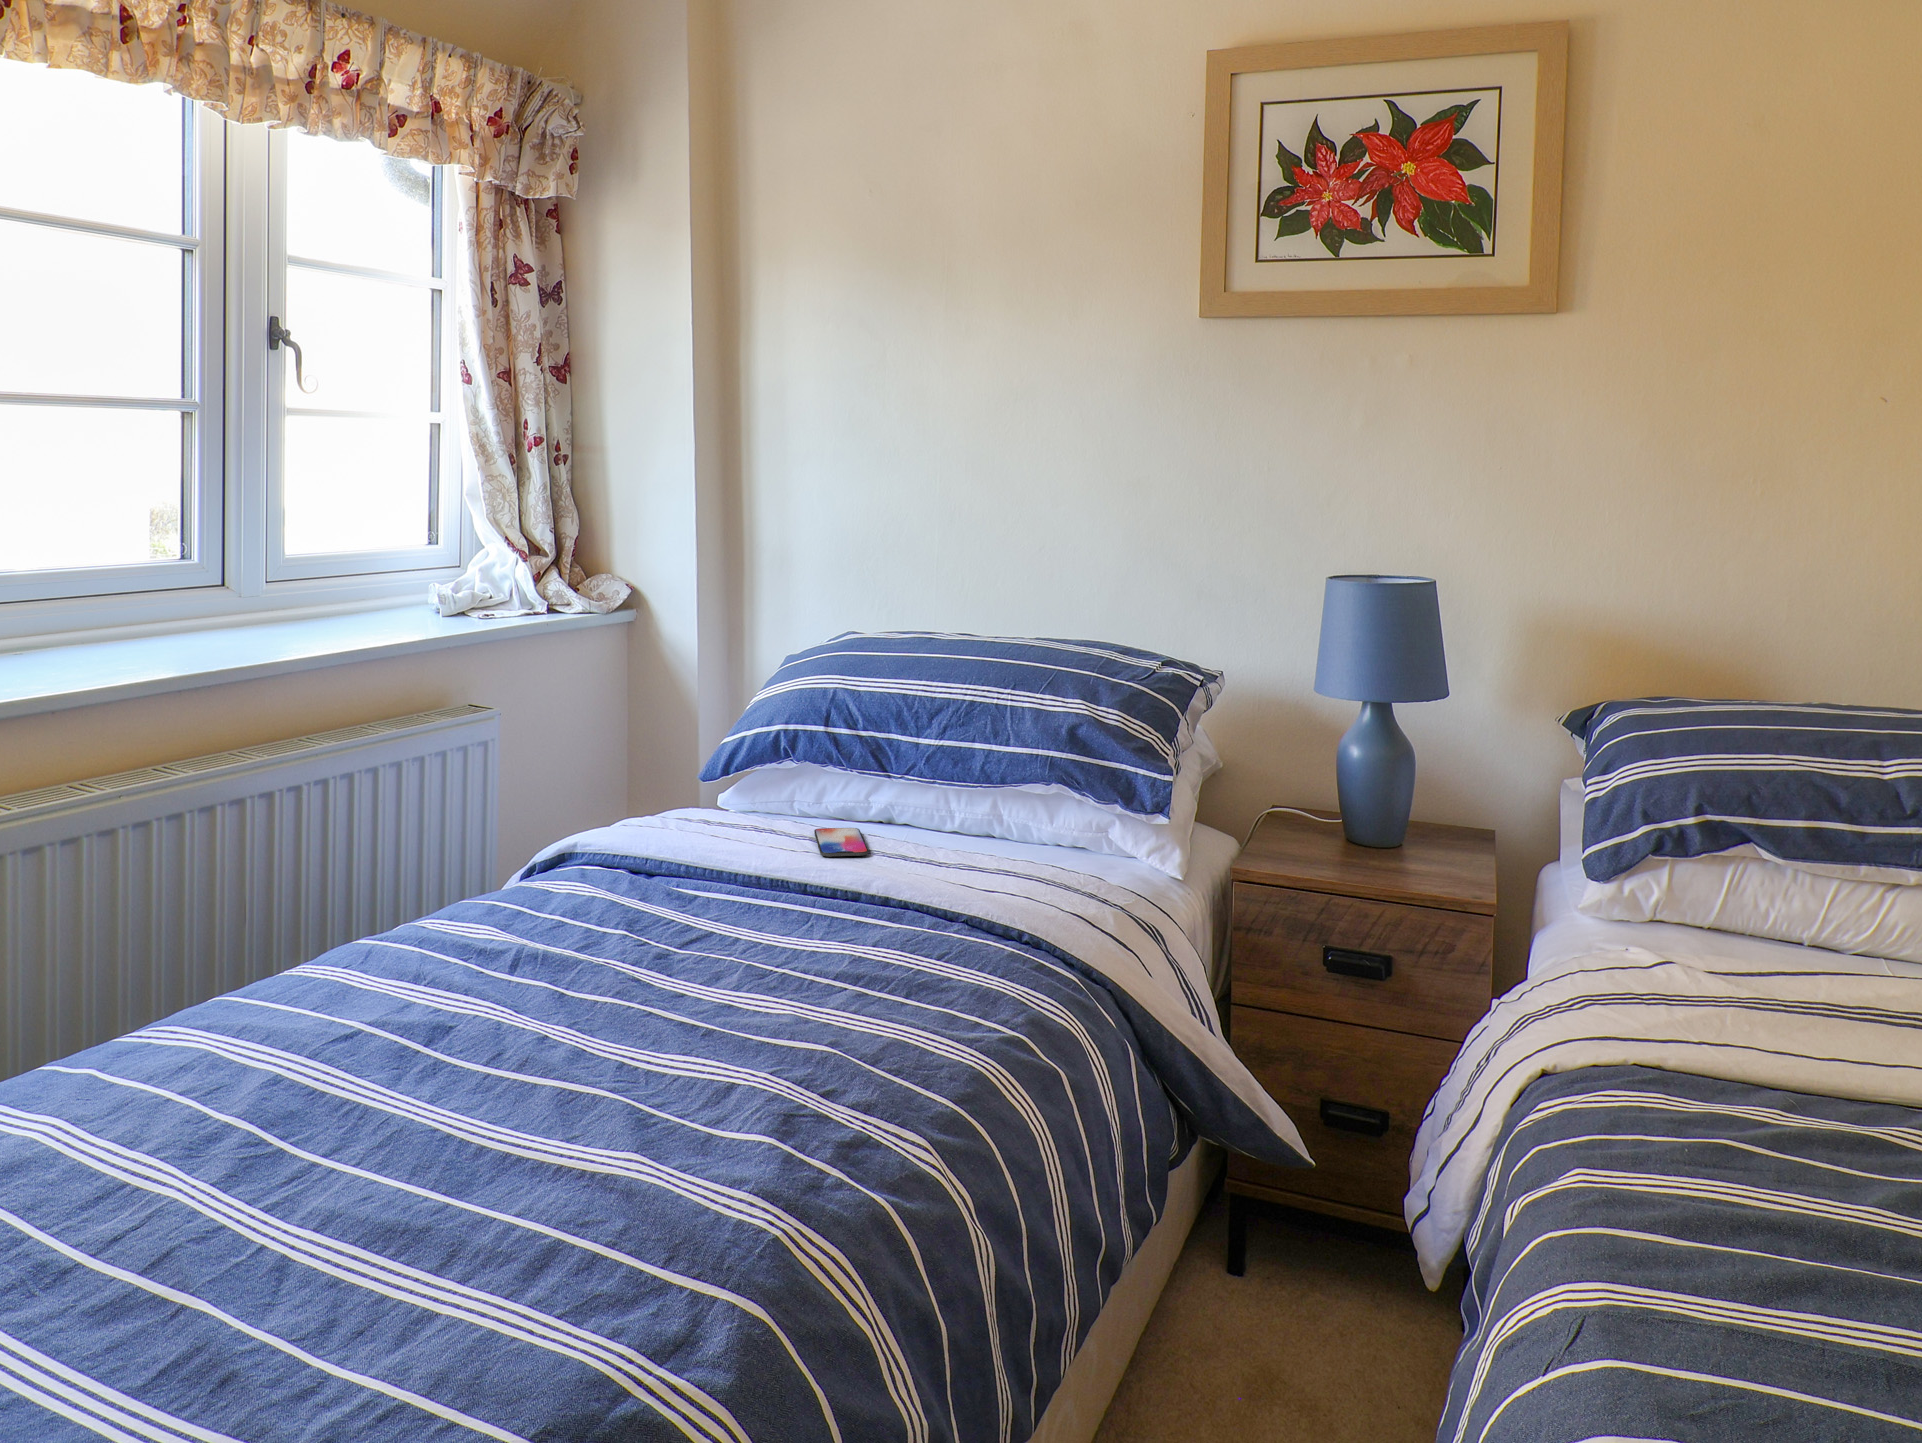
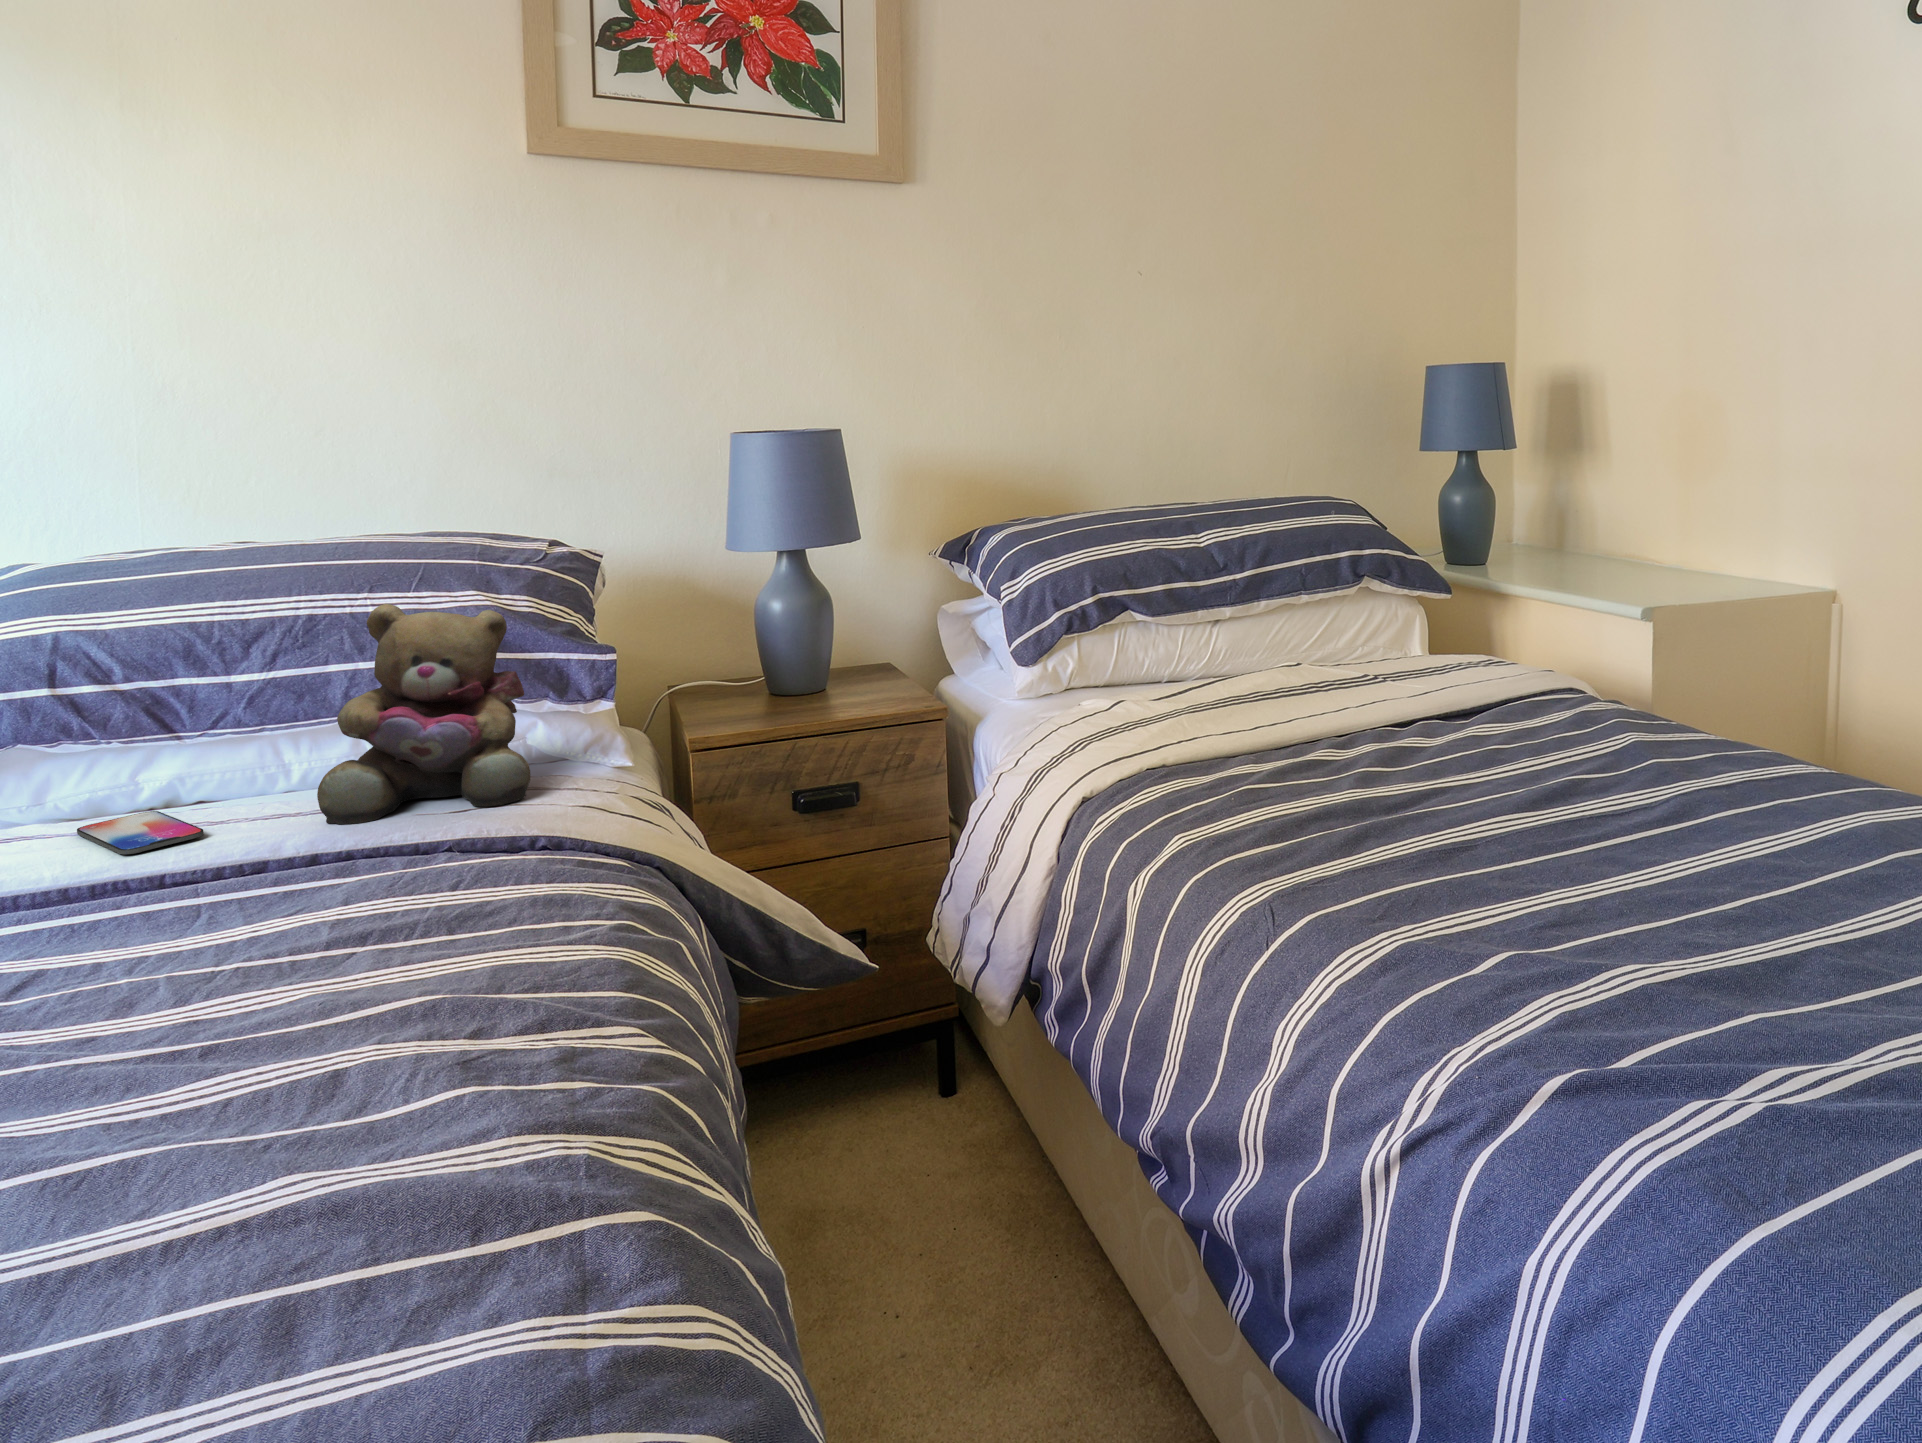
teddy bear: none [930,706,1076,888] -> present [317,604,531,824]

